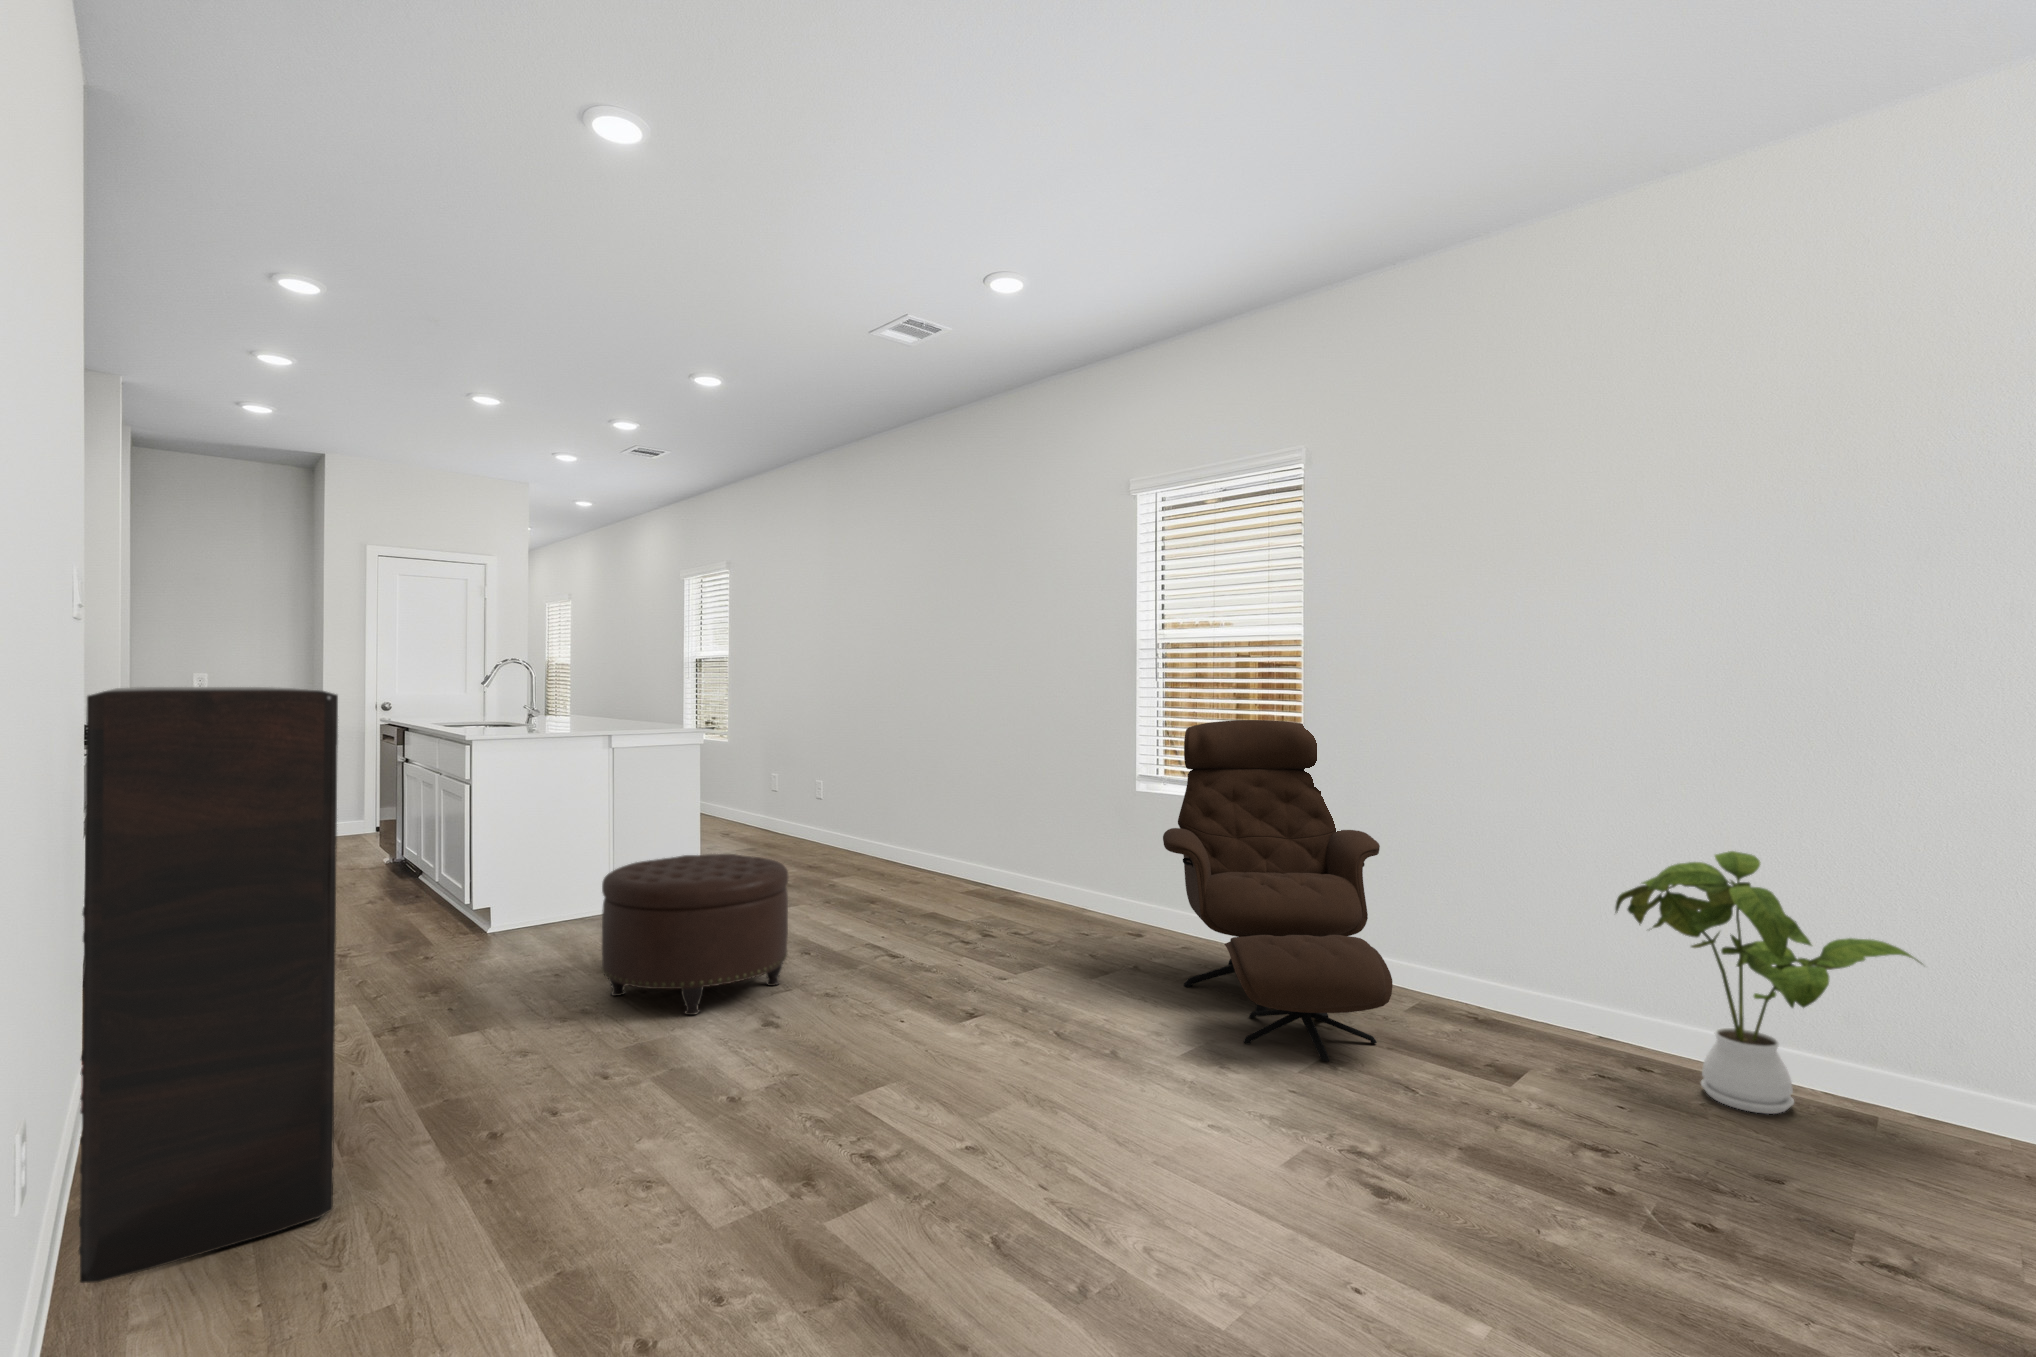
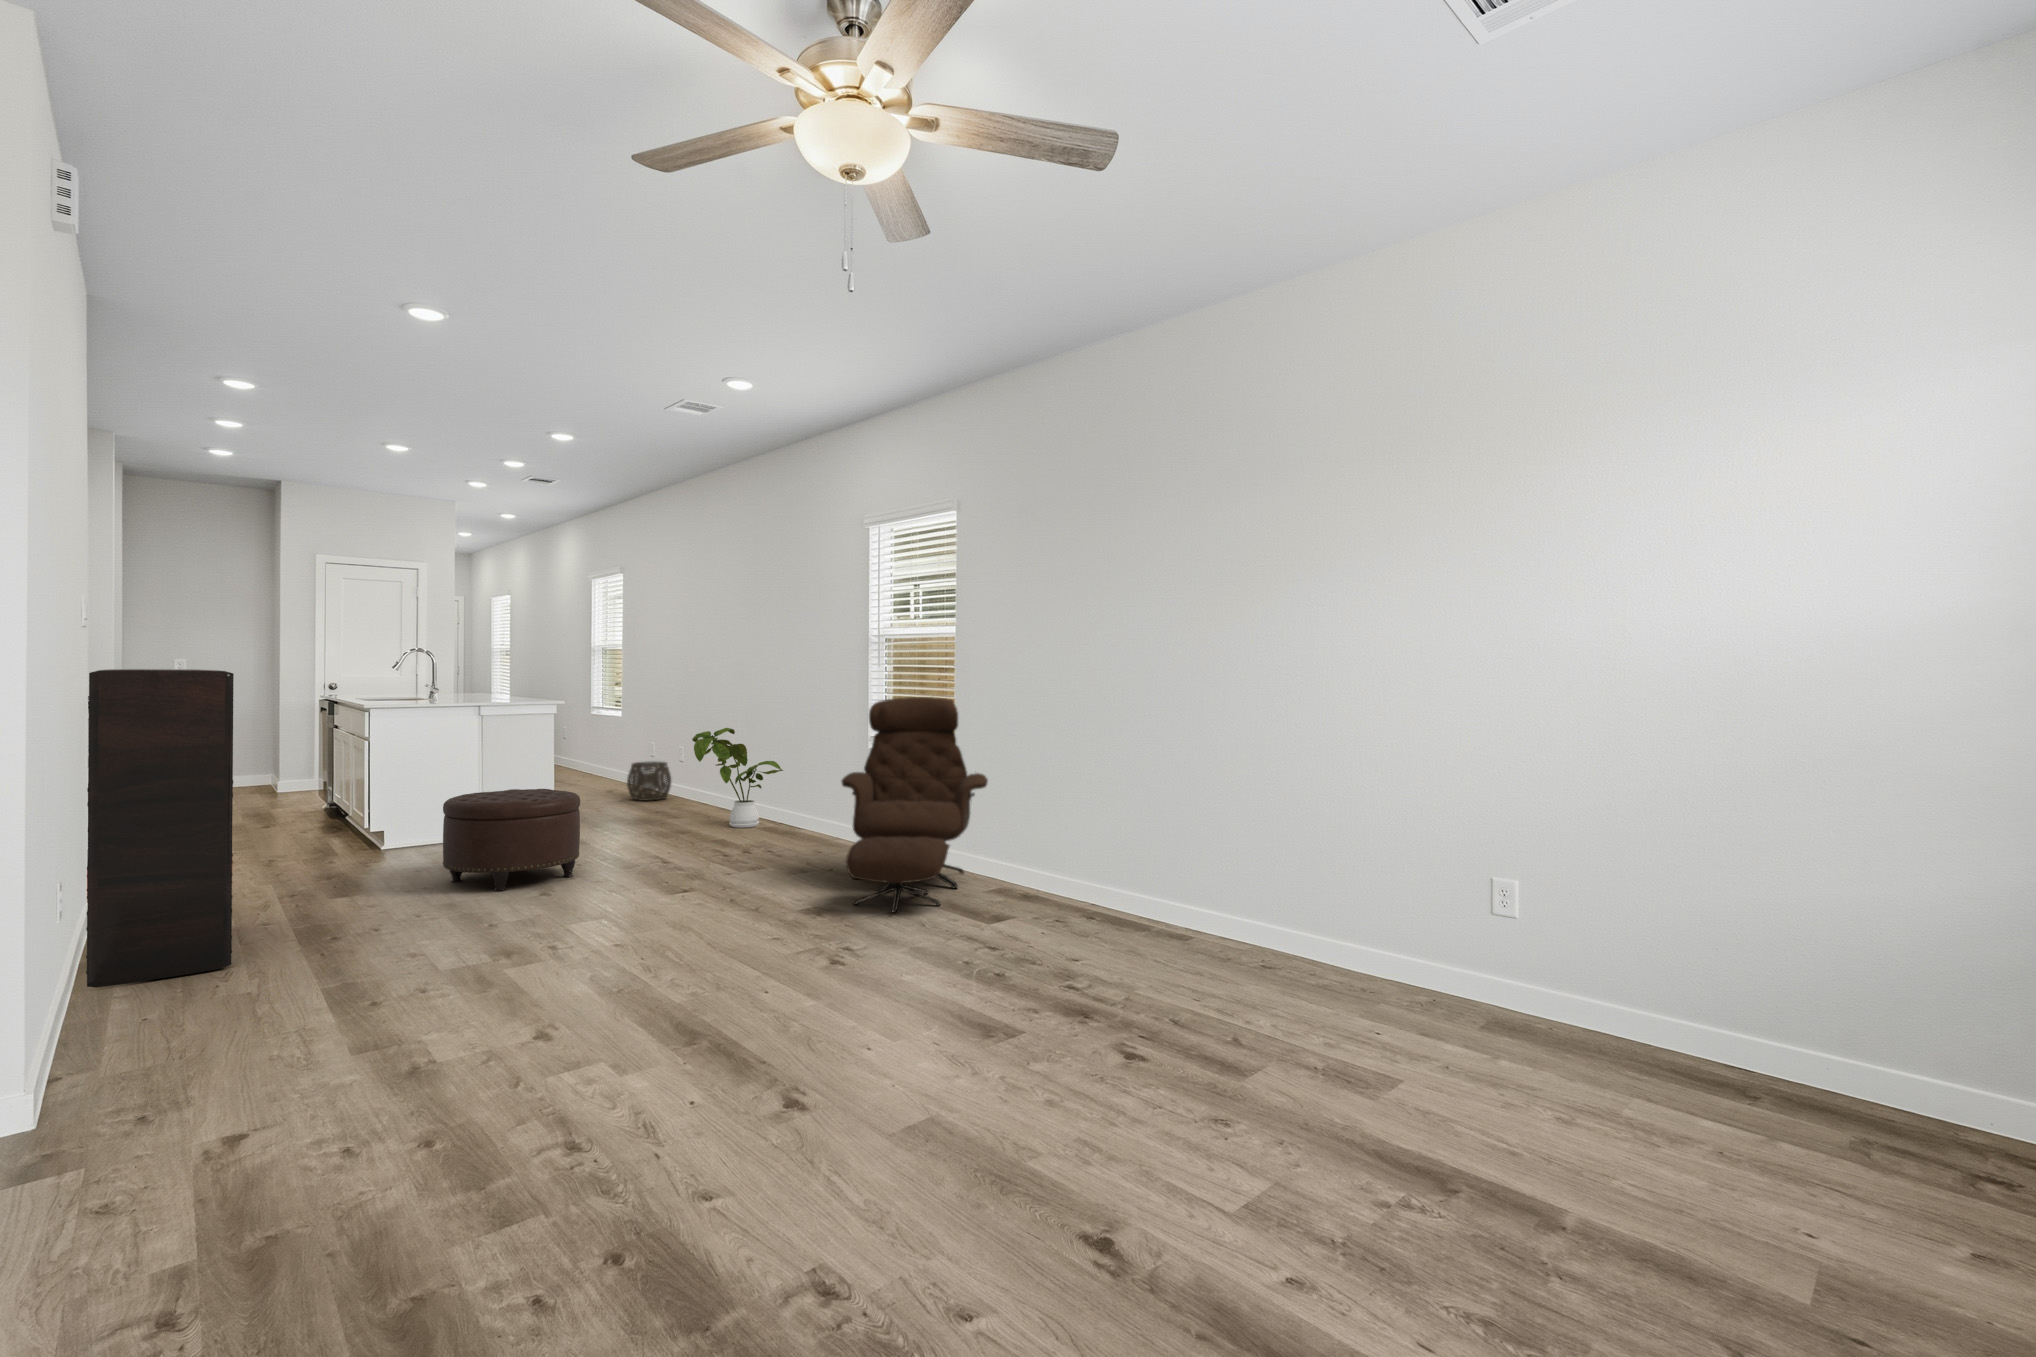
woven basket: none [759,798,814,849] -> present [627,761,671,801]
house plant: present [1615,851,1922,1114] -> present [692,728,783,828]

